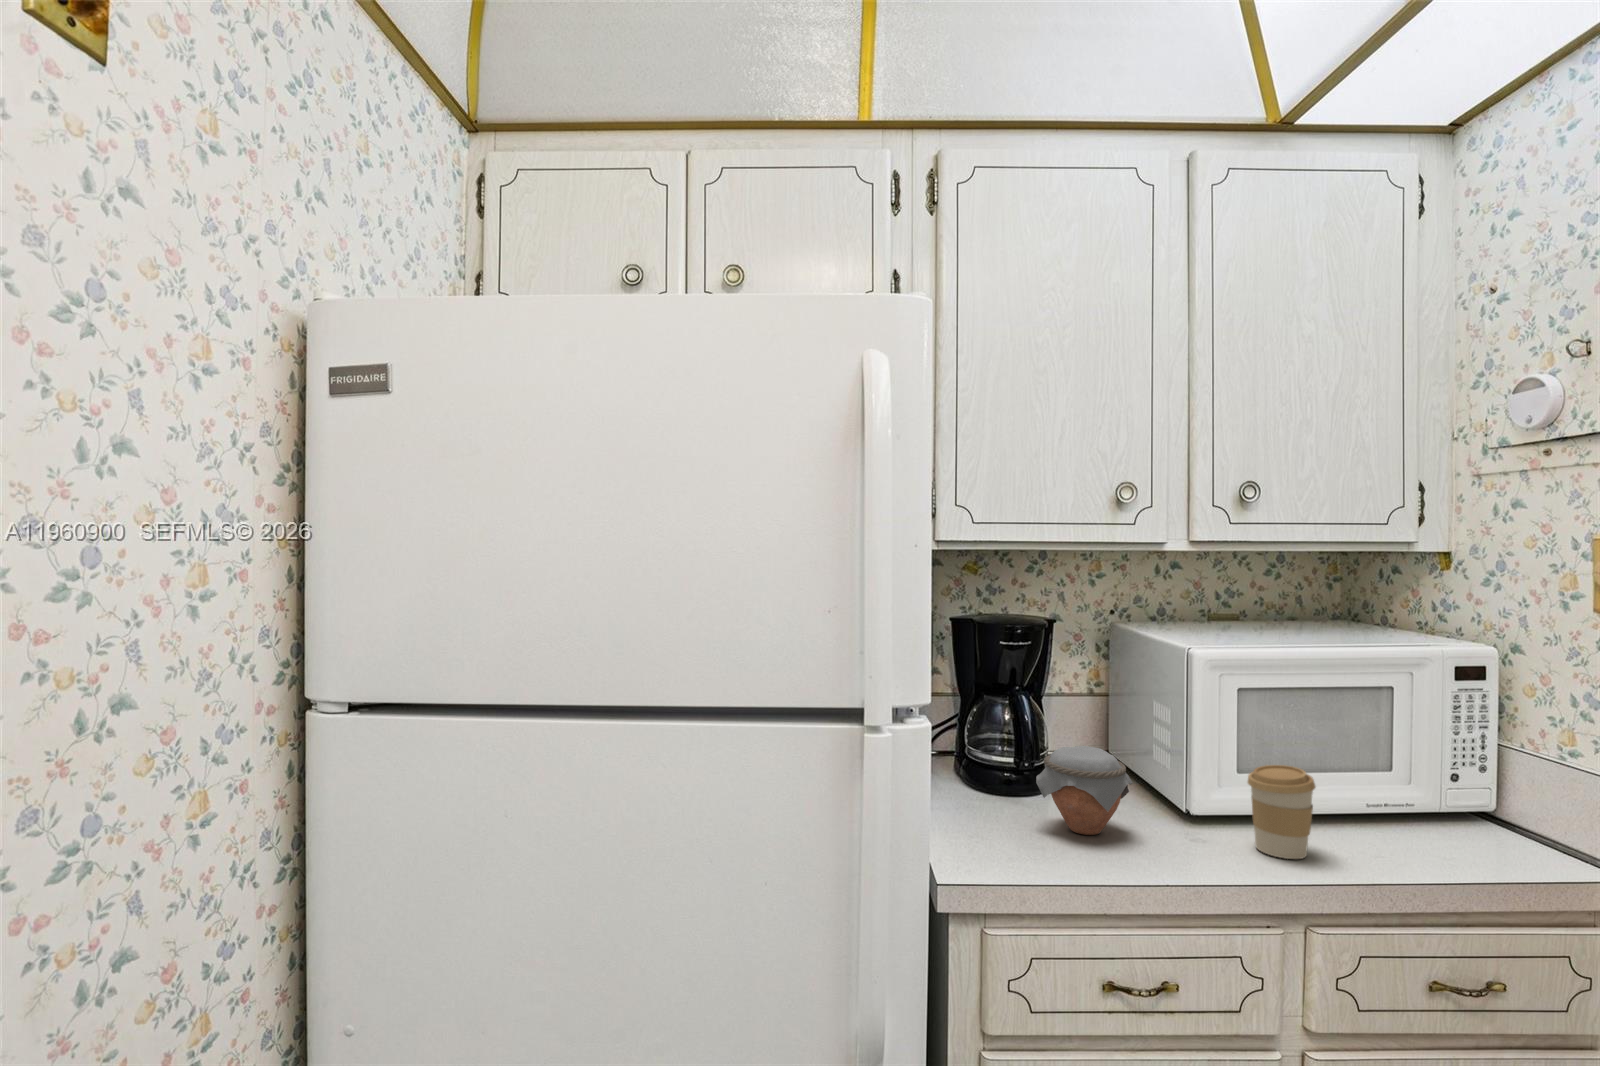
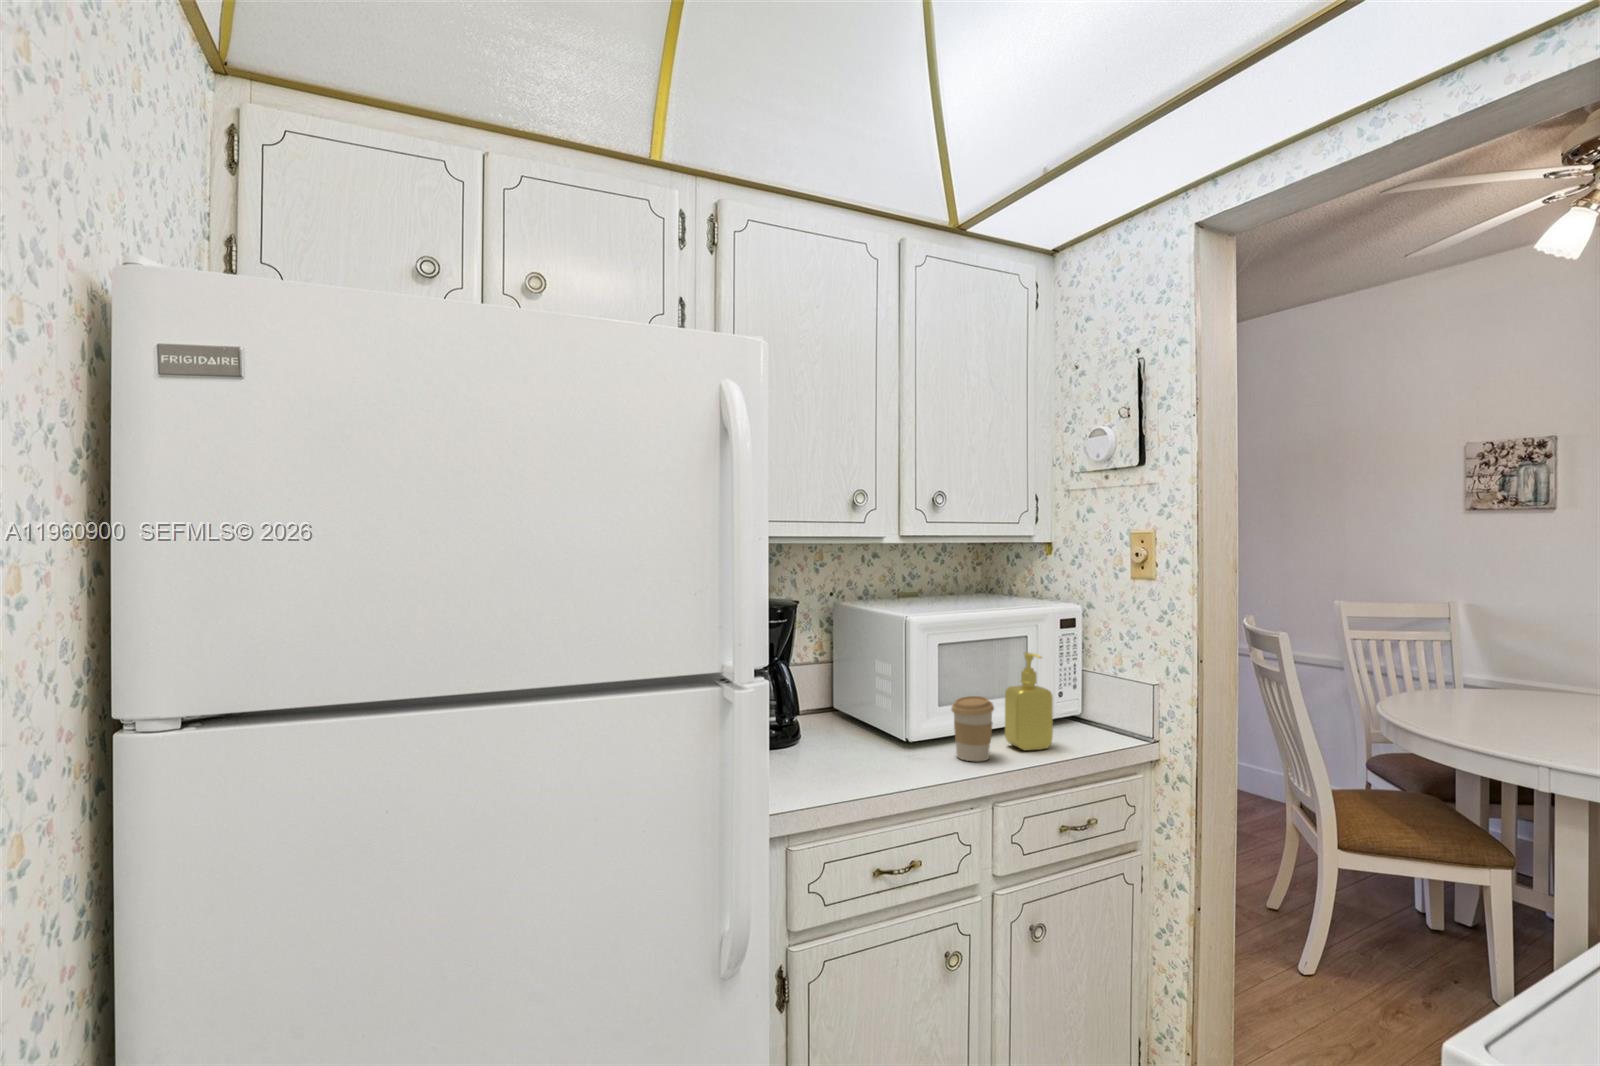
soap dispenser: none [1342,711,1425,857] -> present [1005,652,1053,751]
jar: present [1036,746,1133,835] -> none [807,698,878,767]

